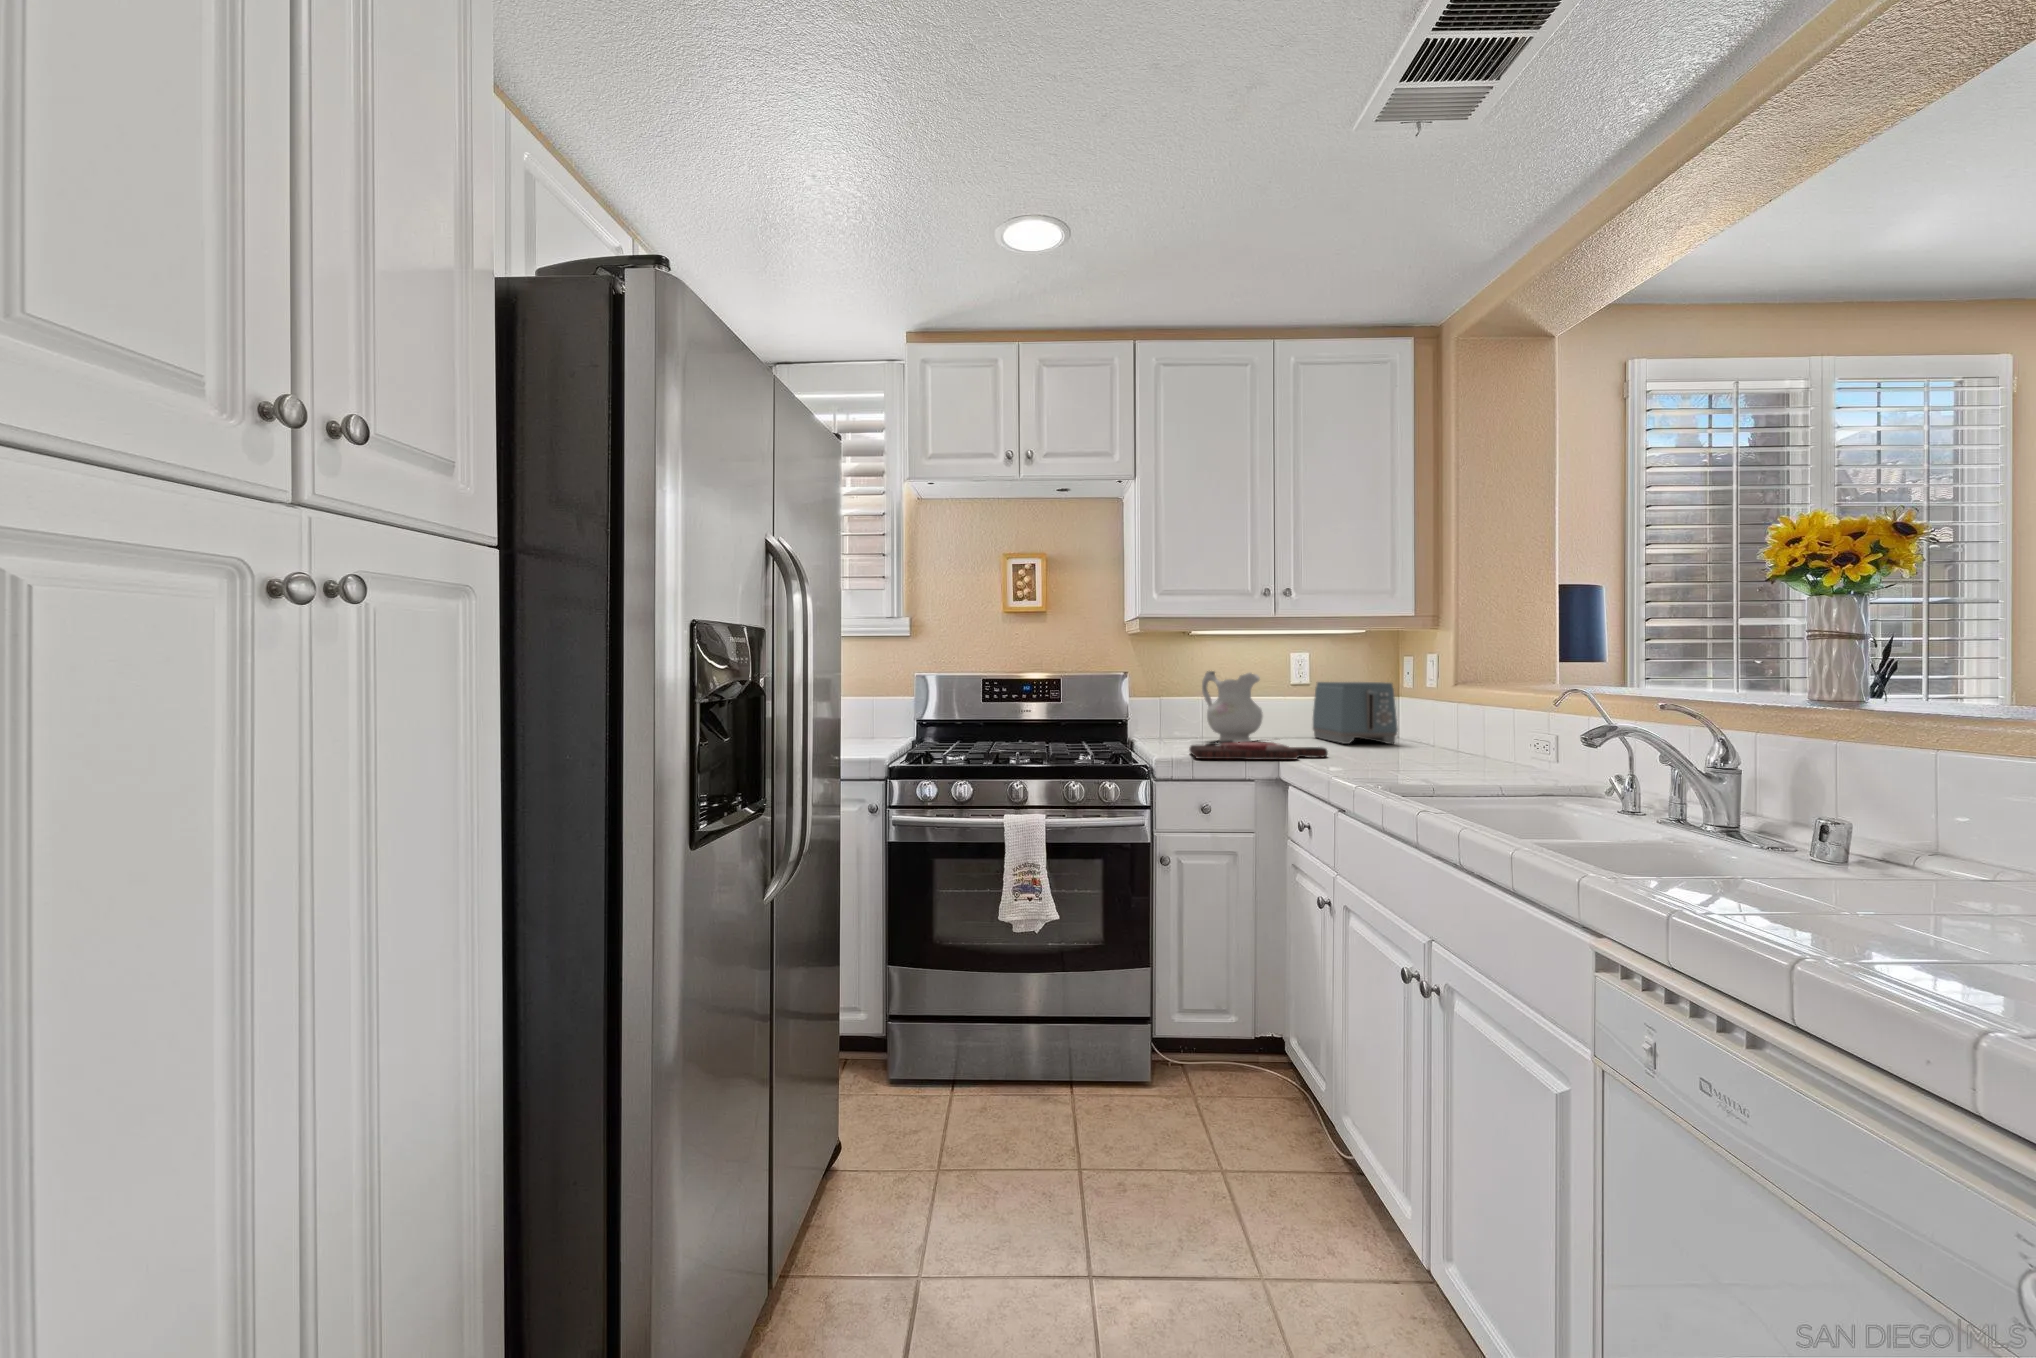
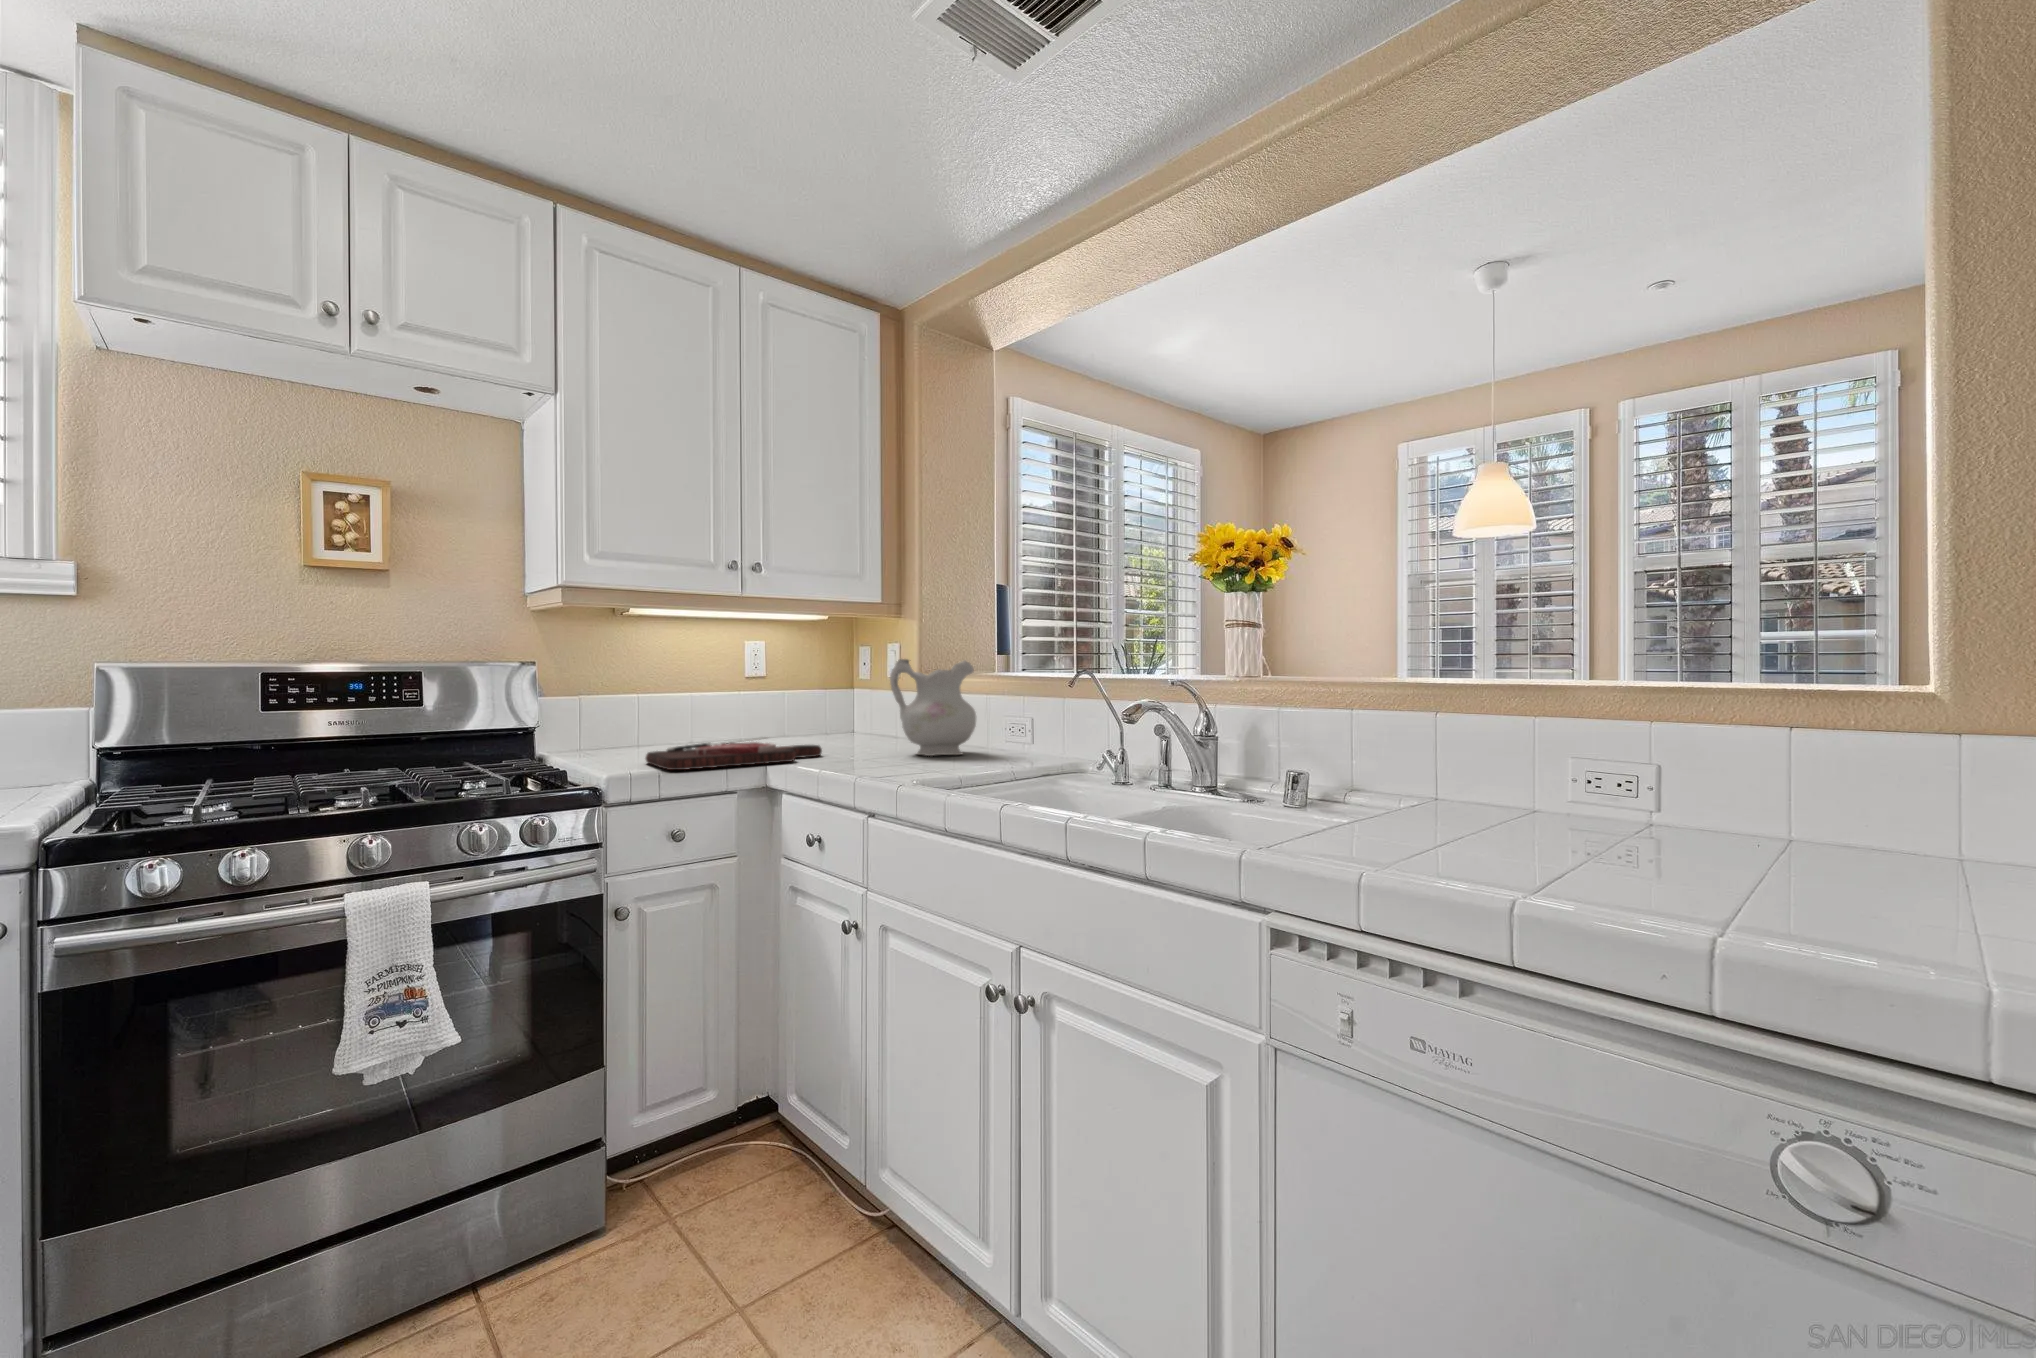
ceramic pitcher: present [1202,671,1263,741] -> present [890,659,976,756]
toaster: present [1313,682,1398,744] -> none [762,671,863,739]

